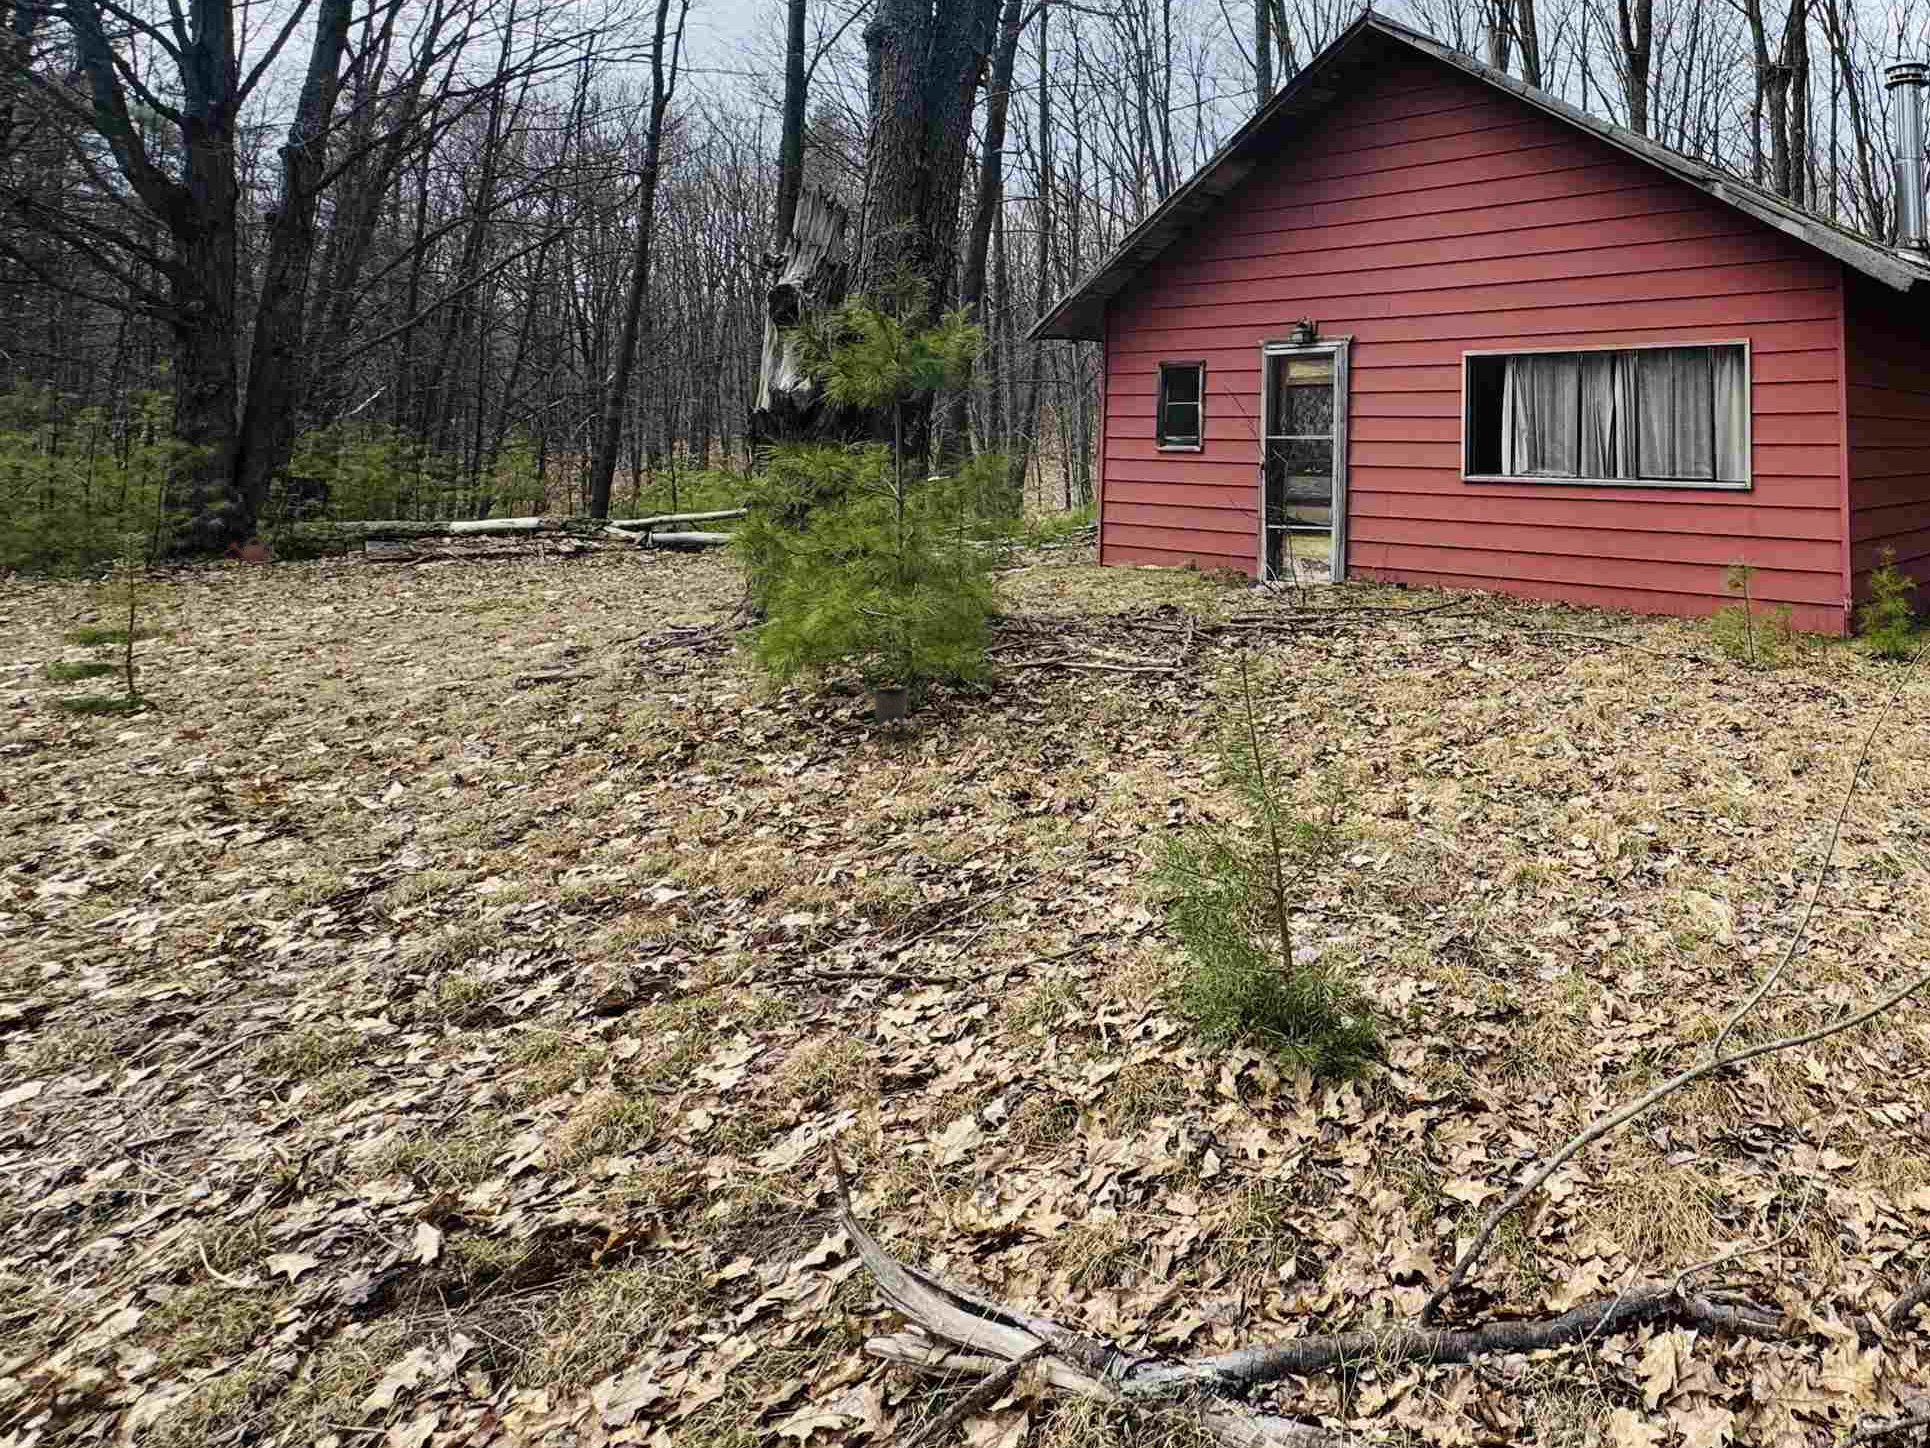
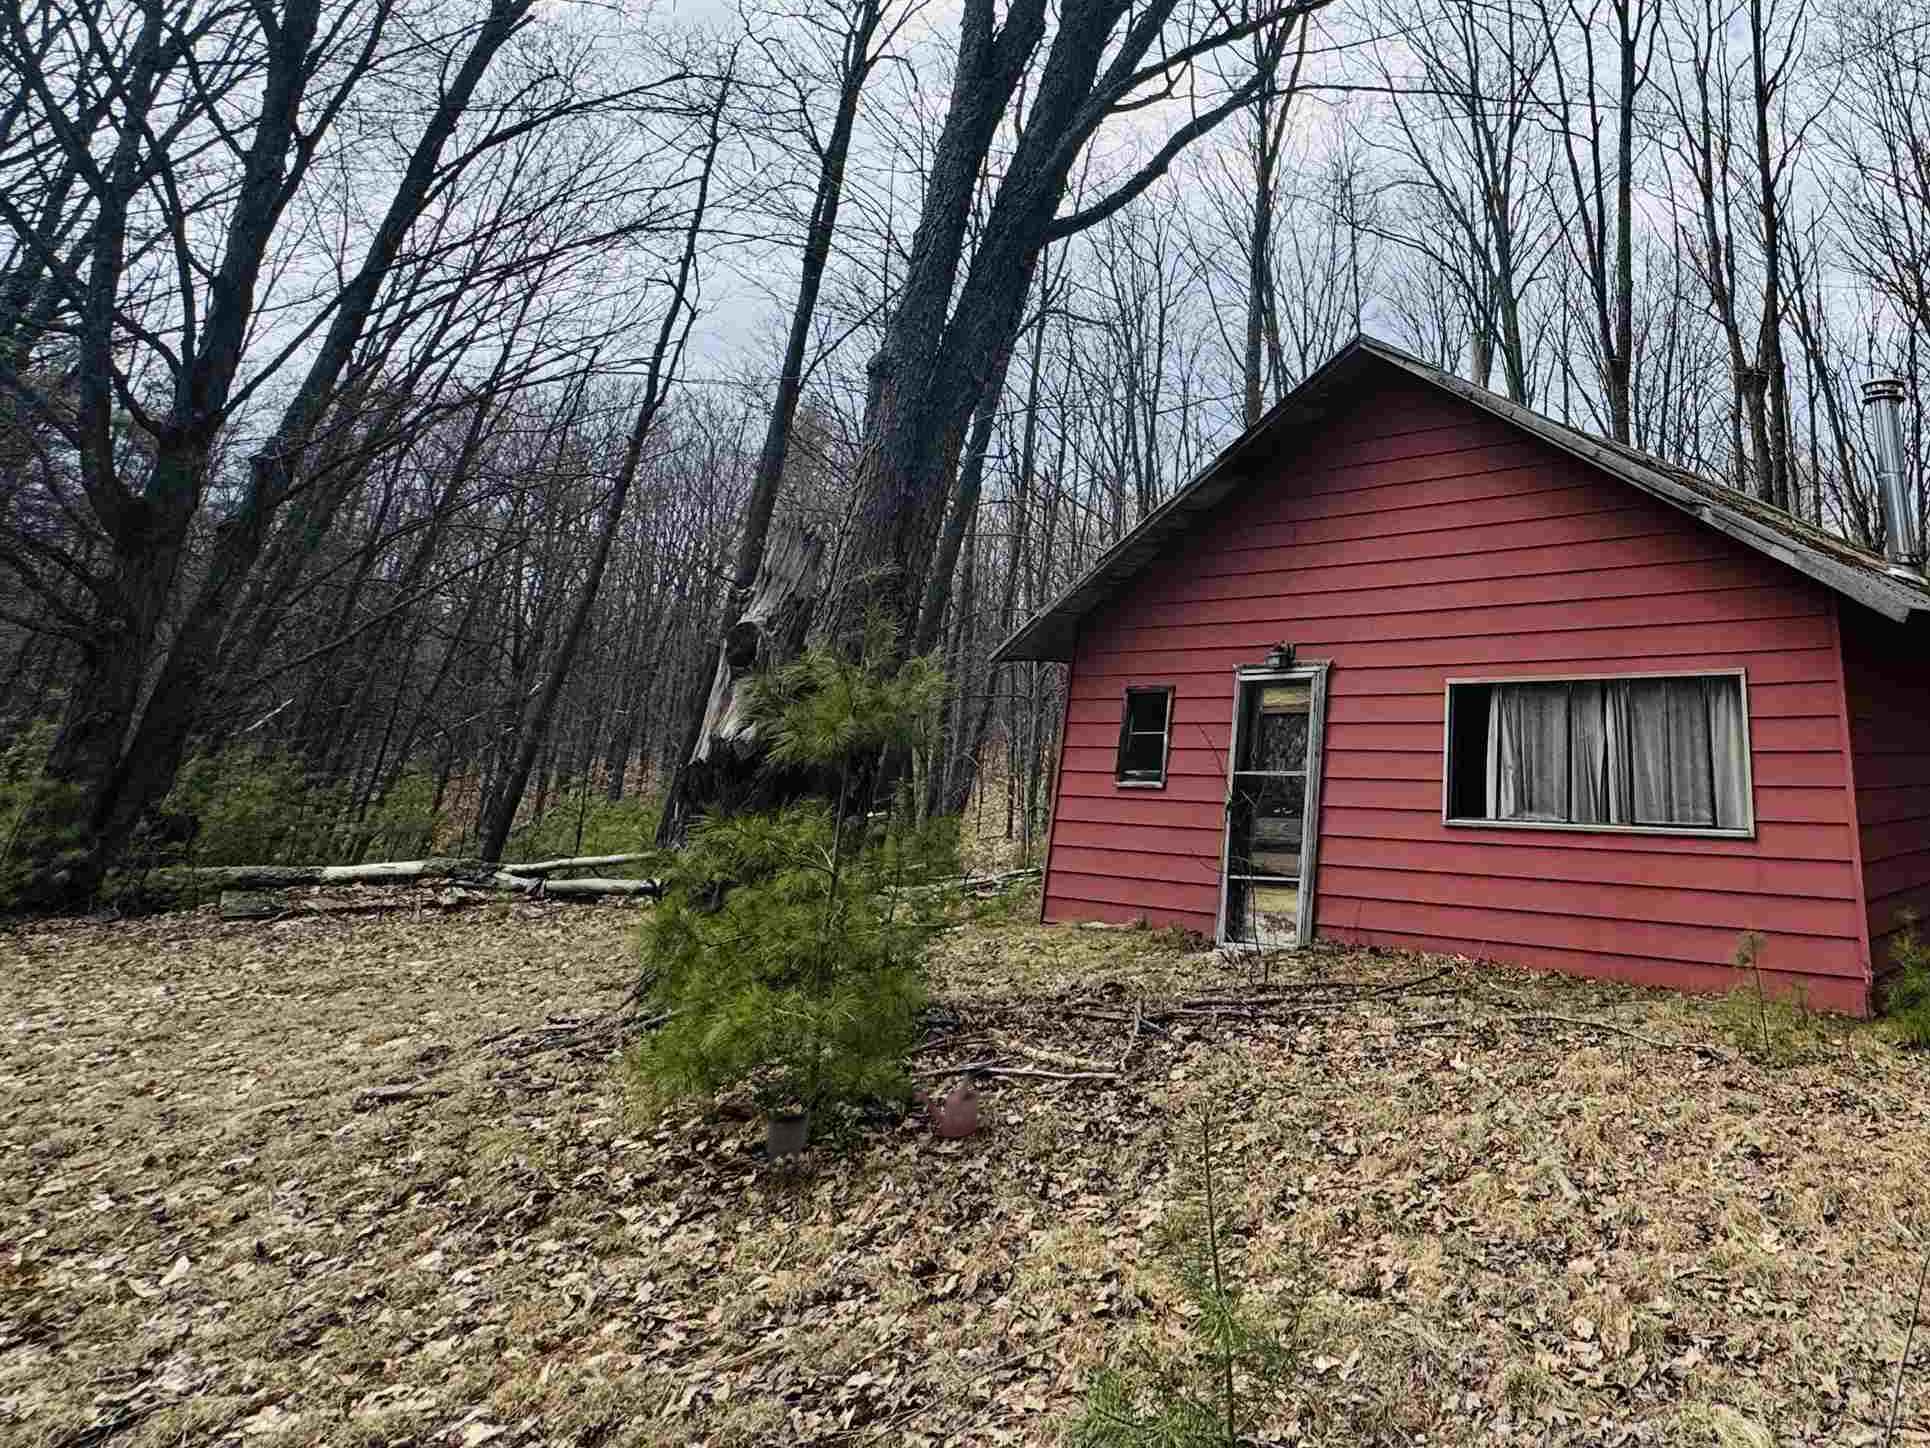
watering can: present [231,538,265,561] -> present [915,1075,996,1137]

